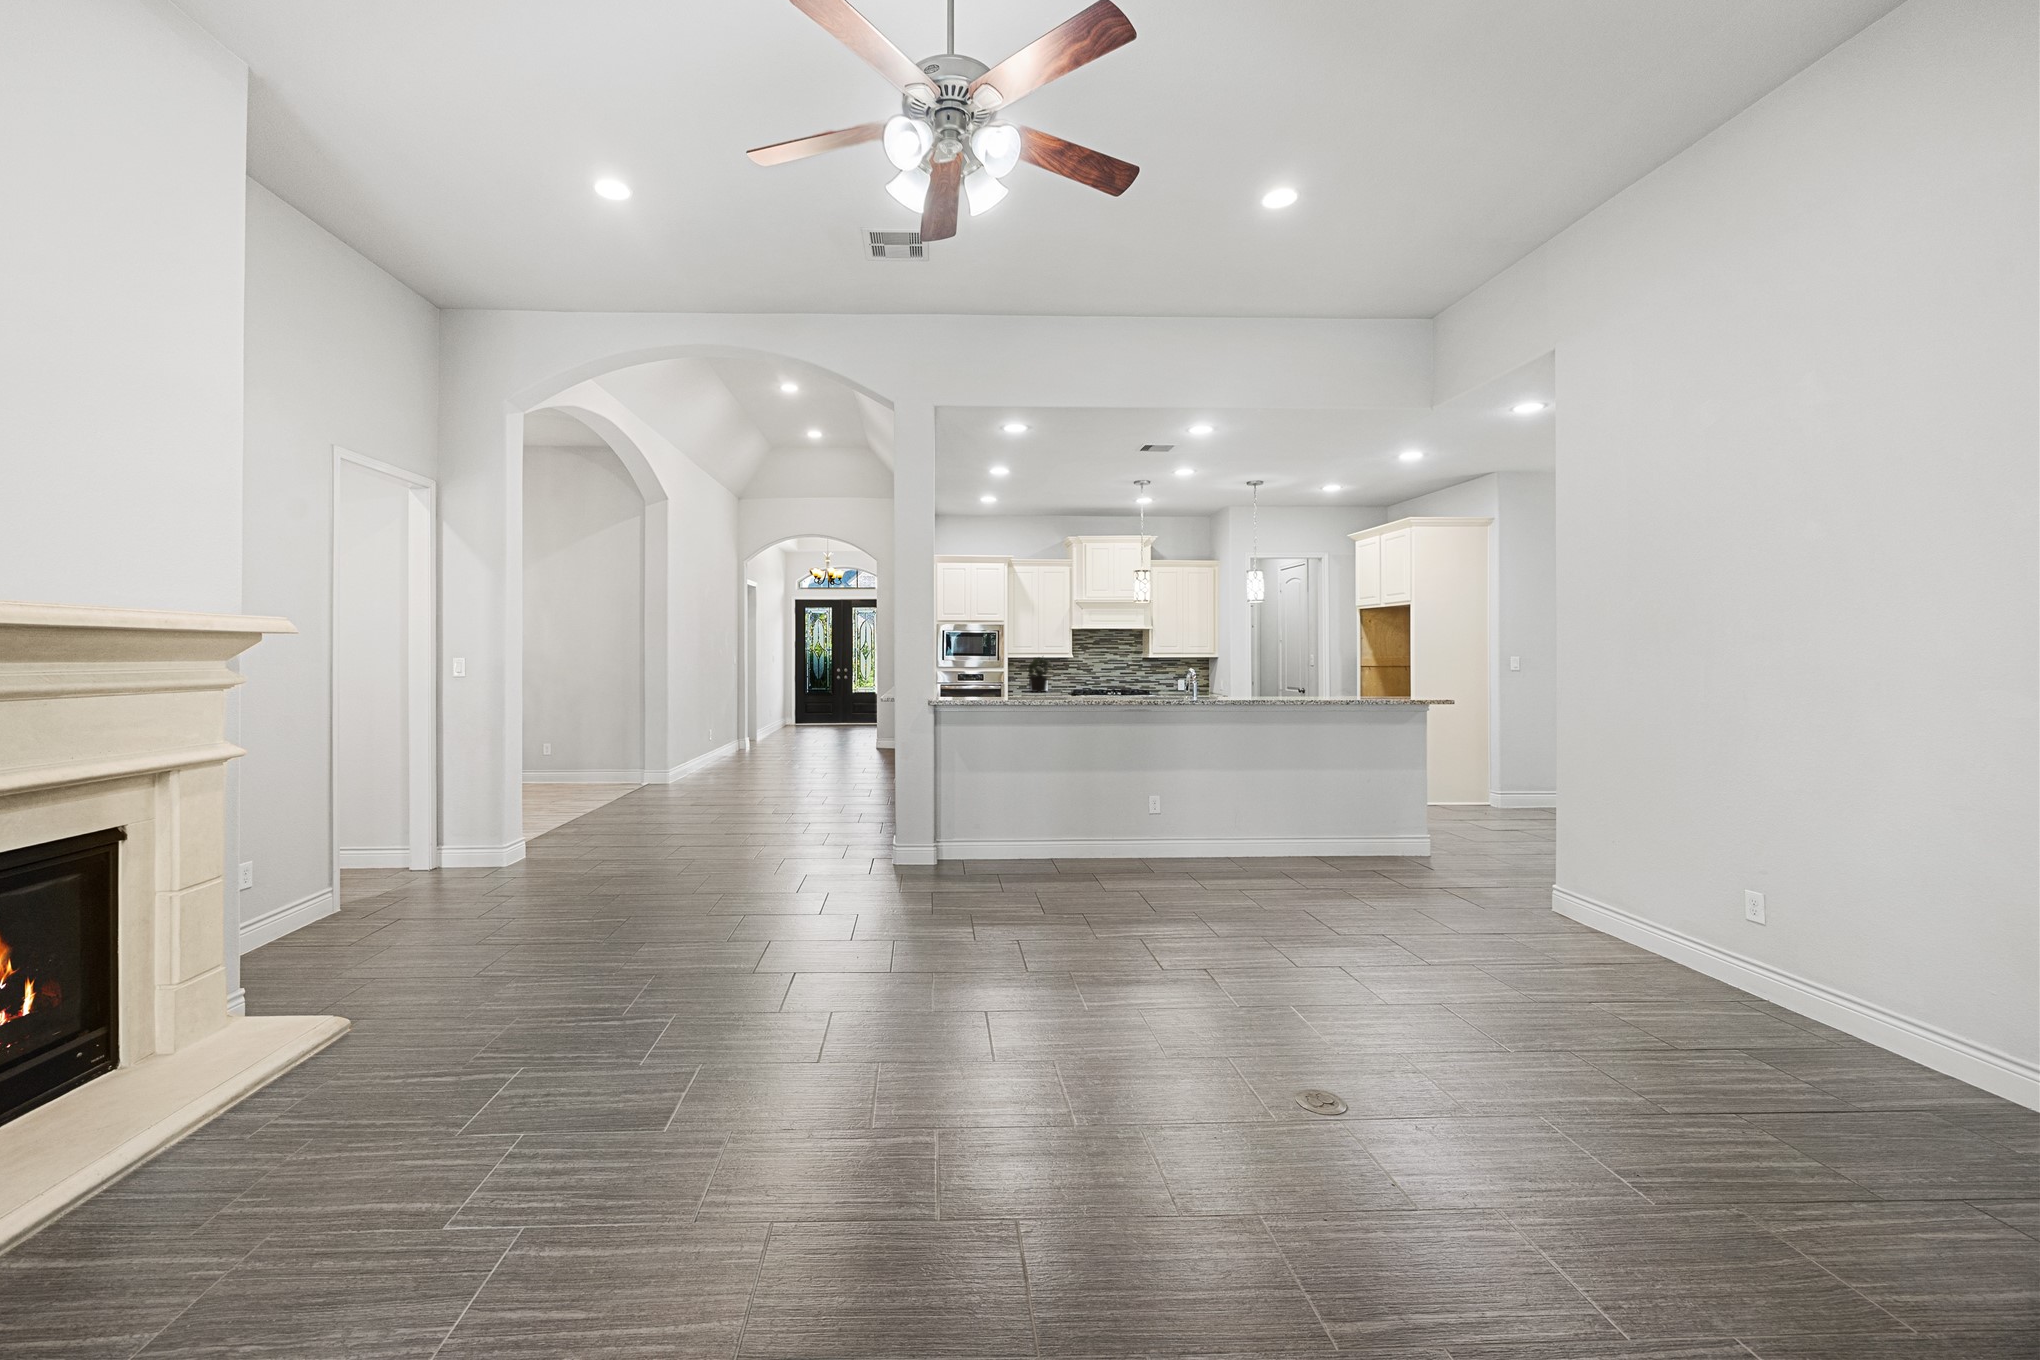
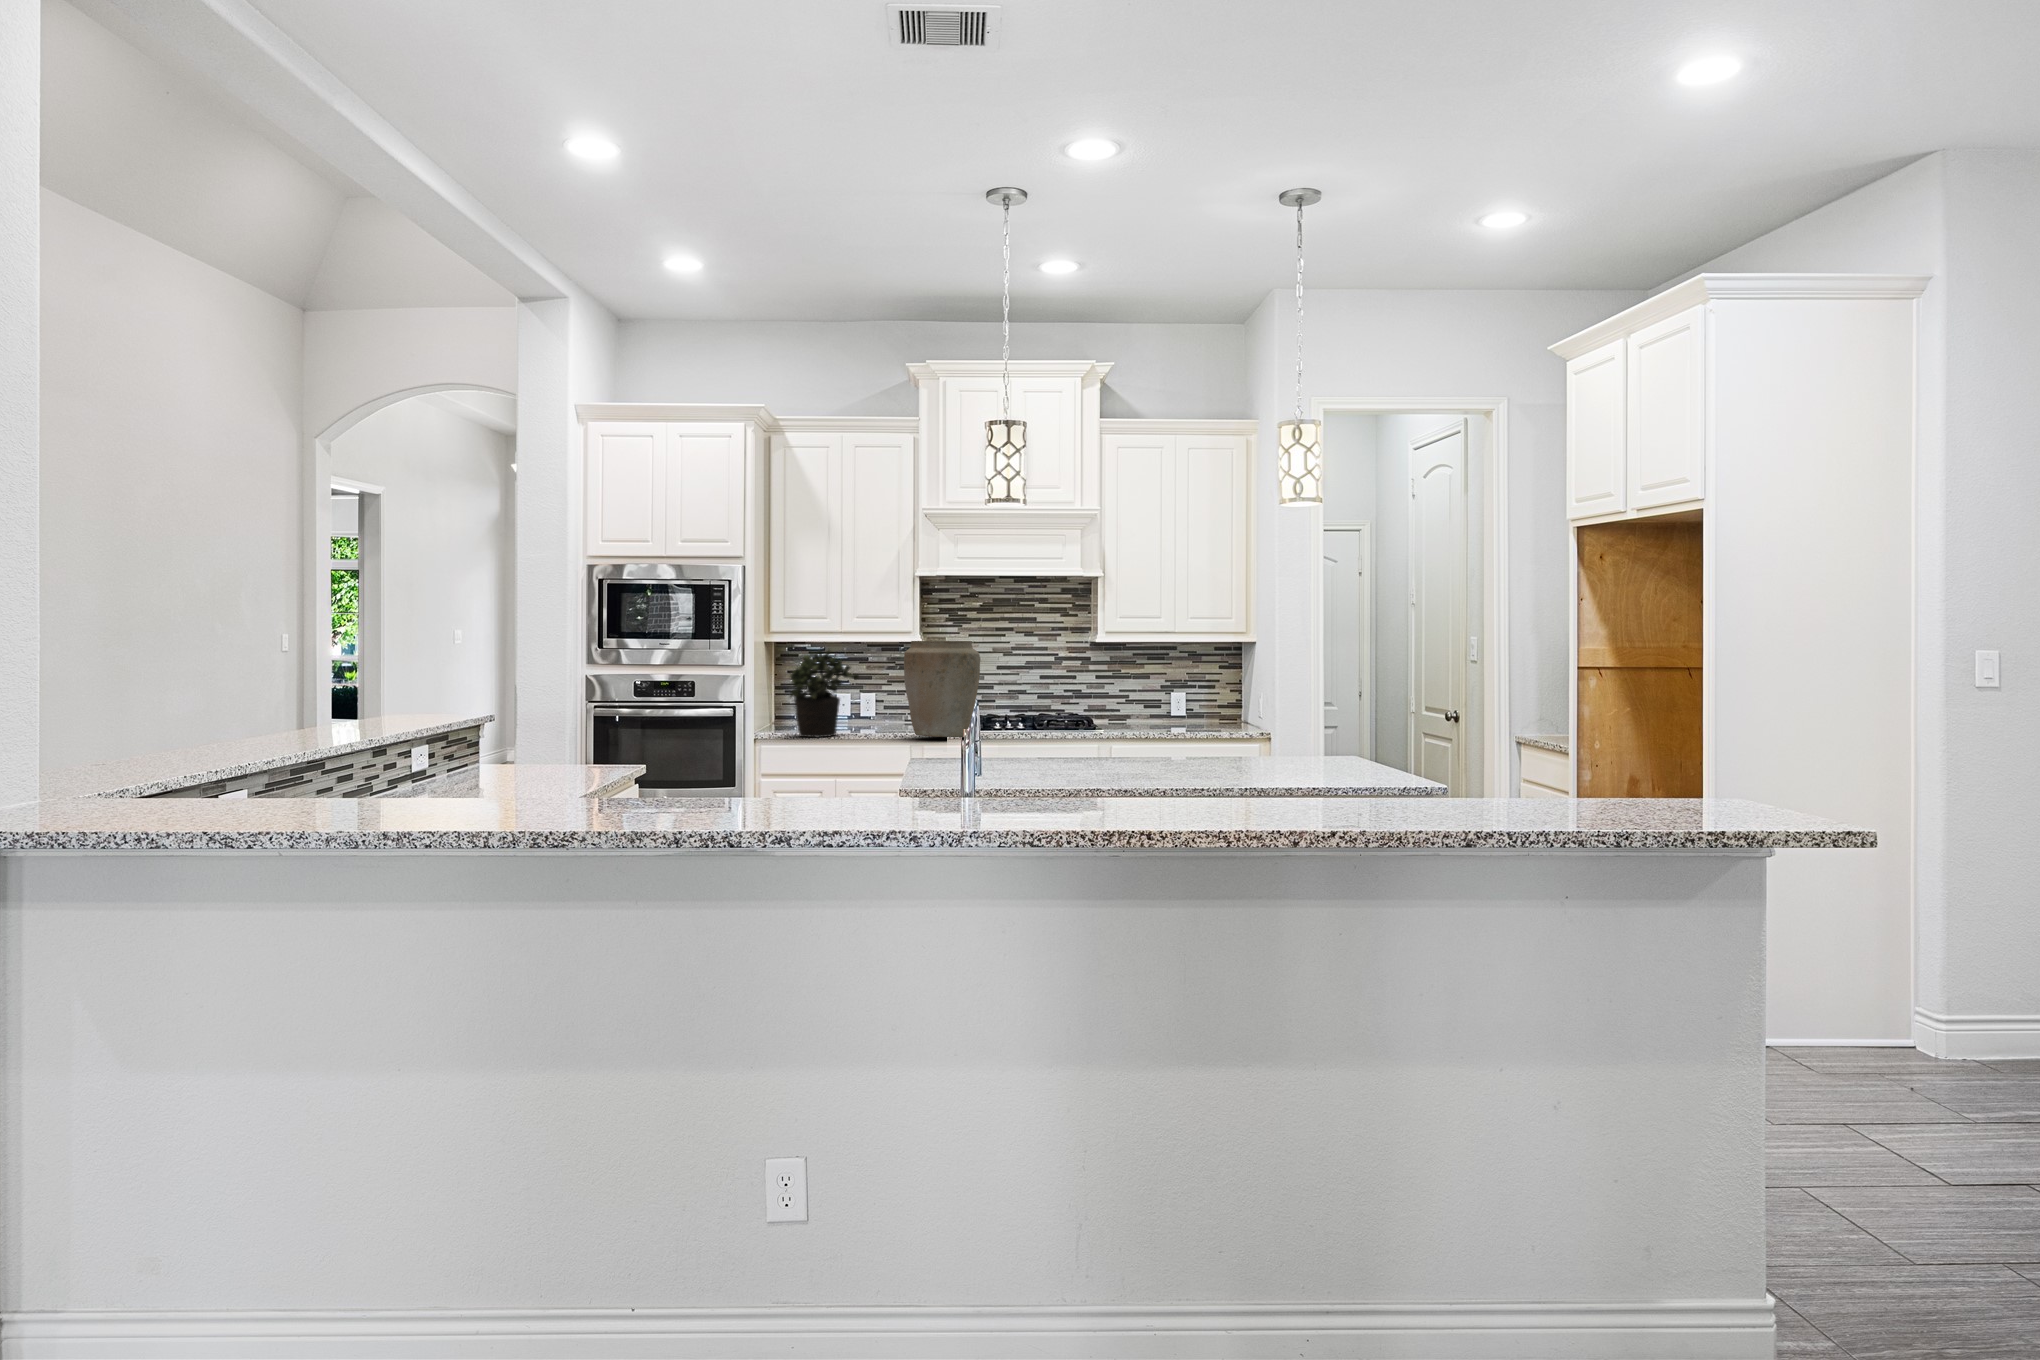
vase: none [1077,652,1109,692] -> present [904,641,980,737]

